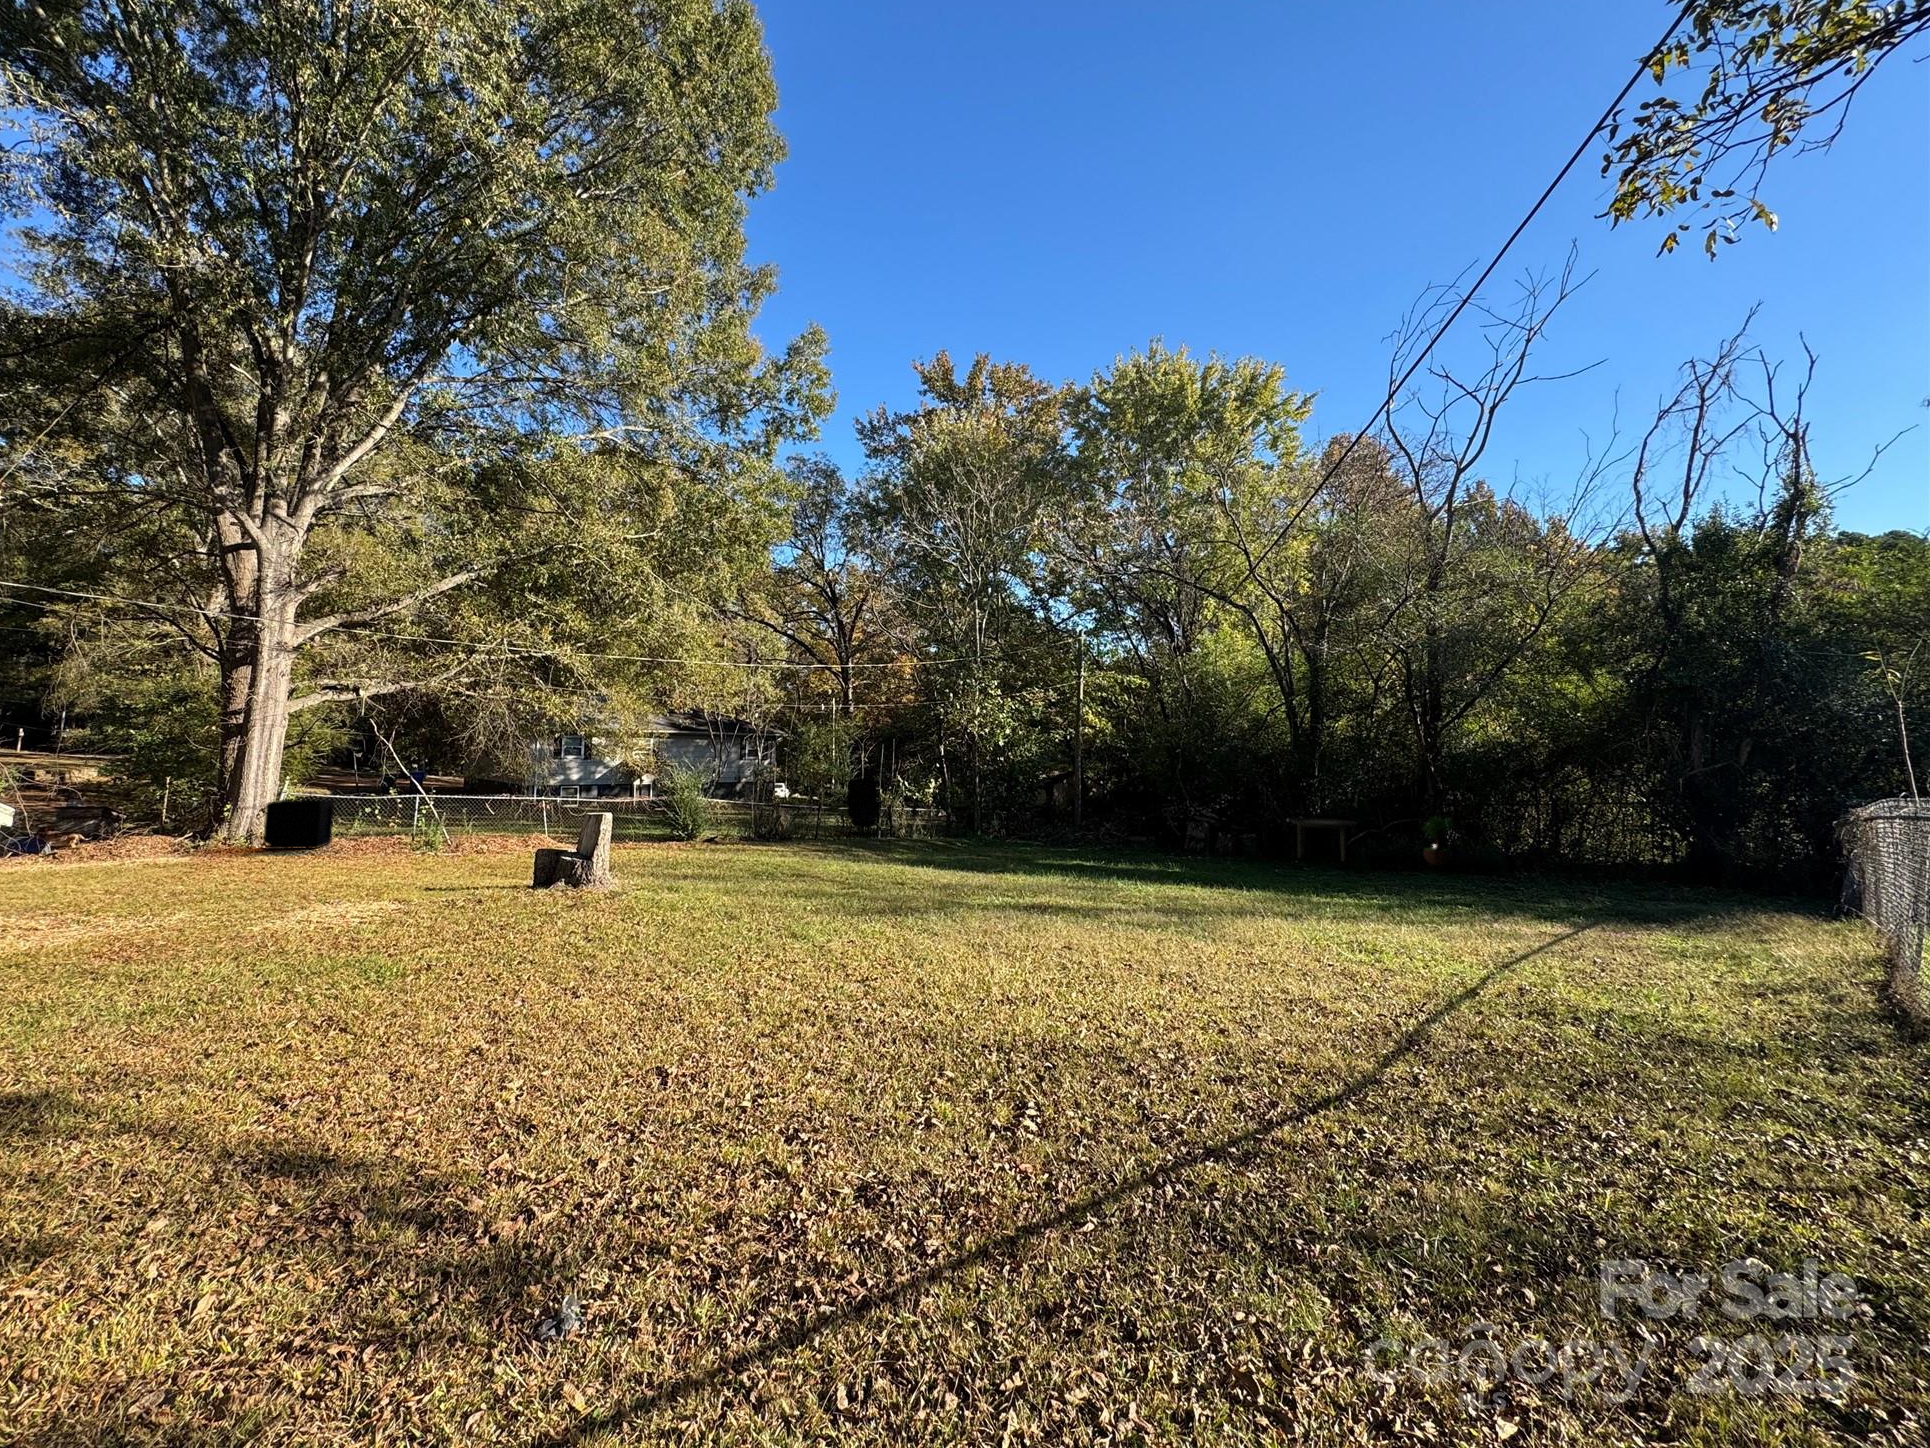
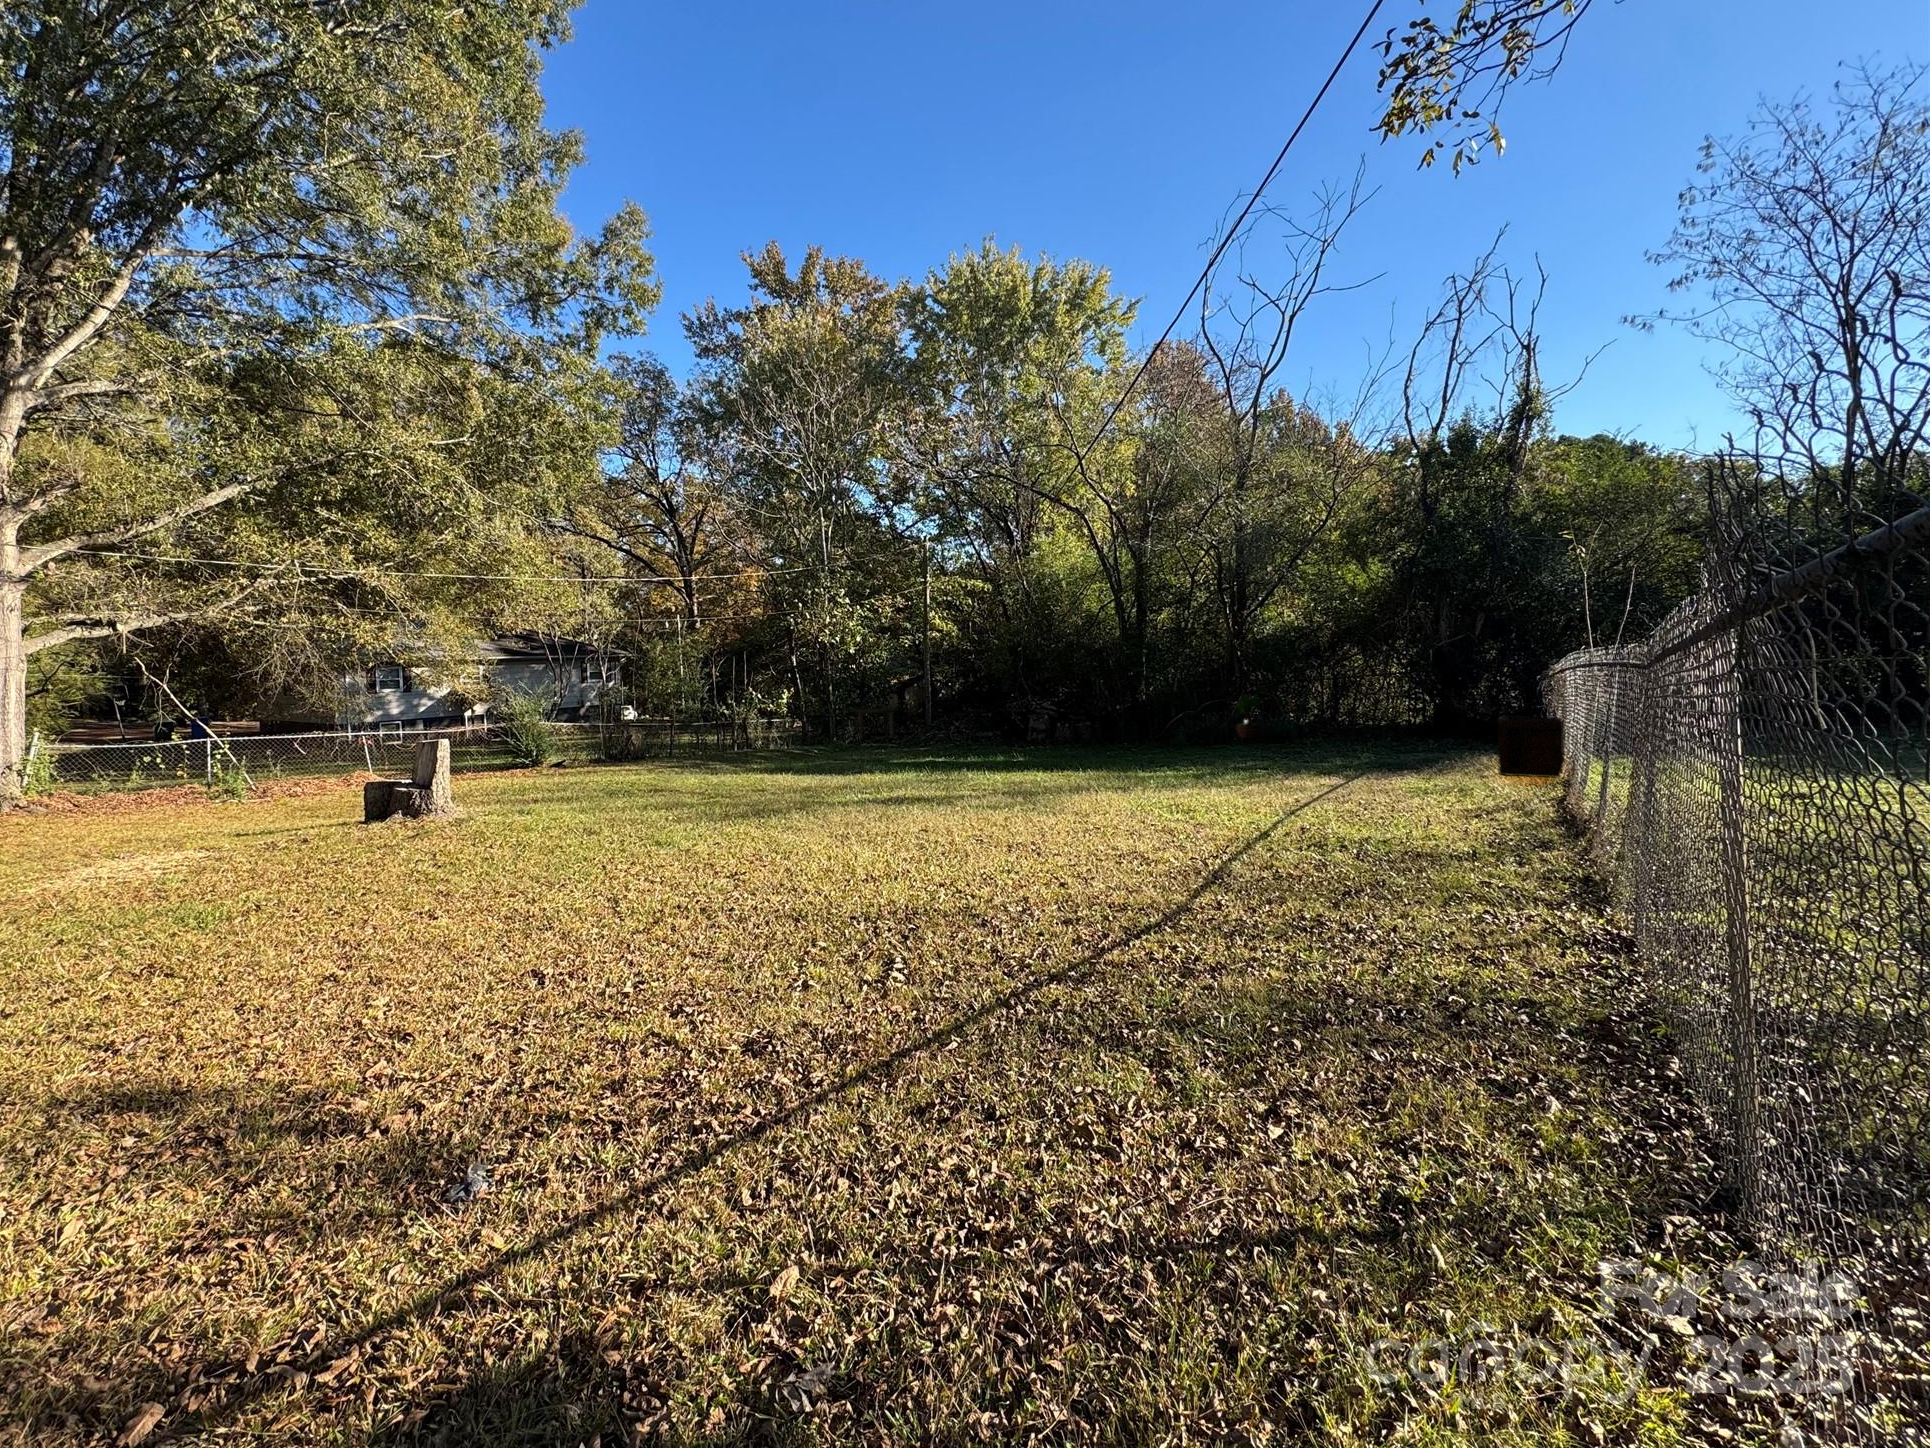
lounge chair: present [842,778,884,833] -> none [693,693,737,750]
wooden crate: present [263,799,334,849] -> present [1498,716,1564,778]
round table: present [1289,818,1356,861] -> present [849,706,897,739]

